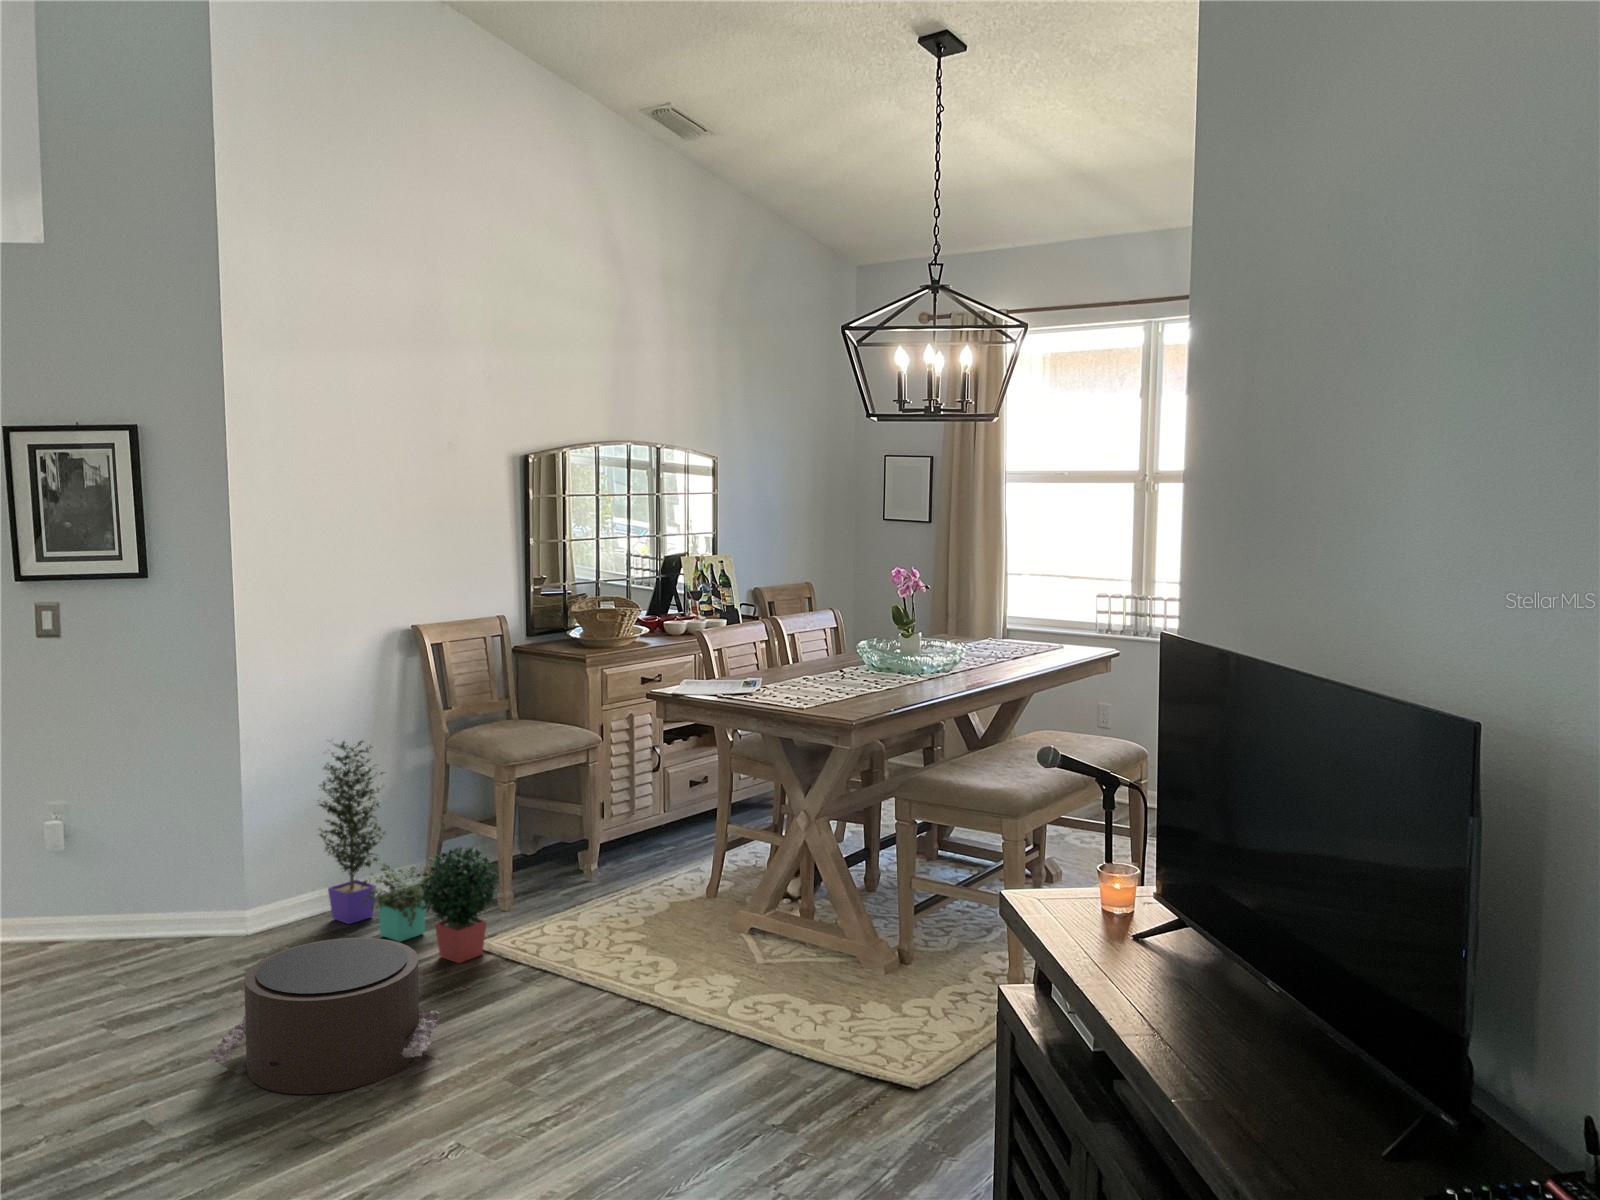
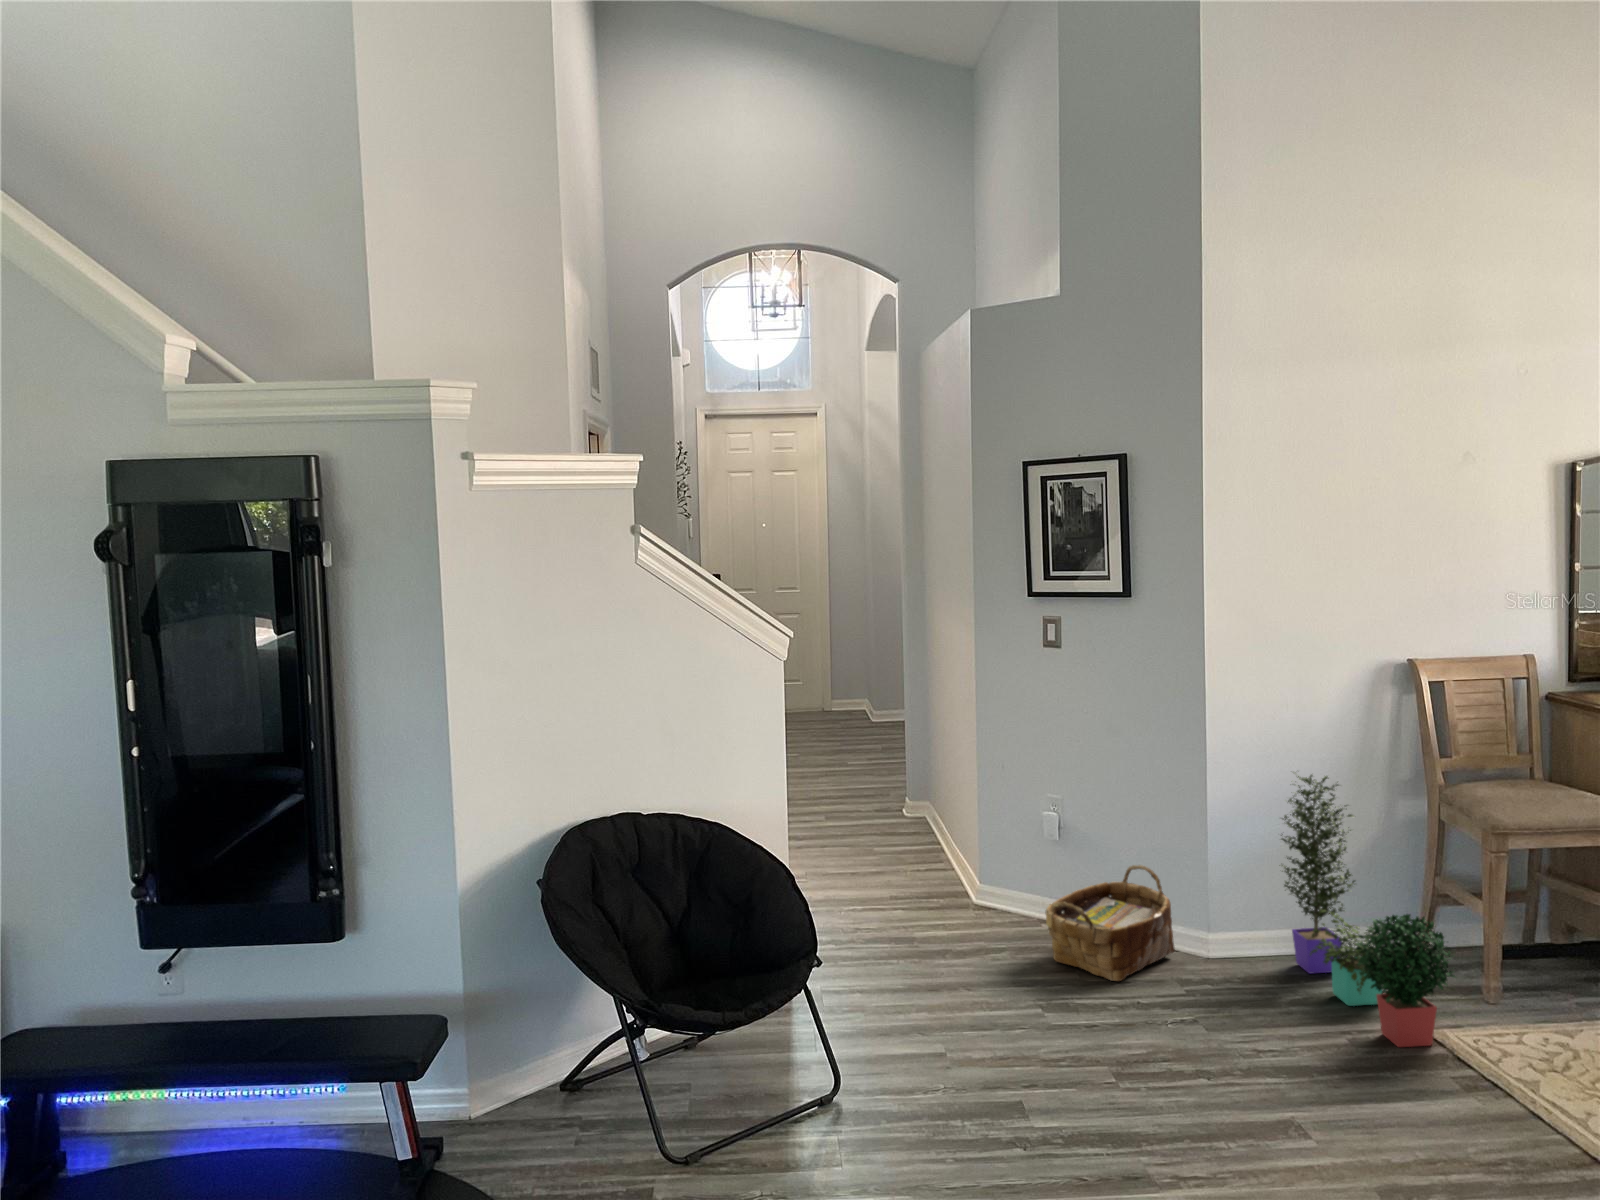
woven basket: none [69,856,212,980] -> present [1046,865,1175,981]
pouf: present [208,938,440,1094] -> none [1090,979,1327,1140]

